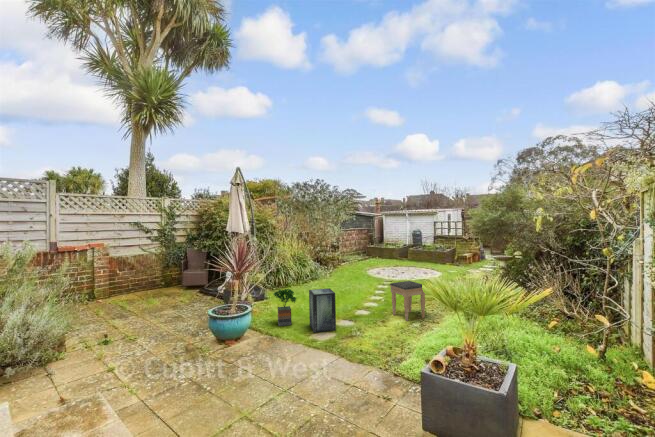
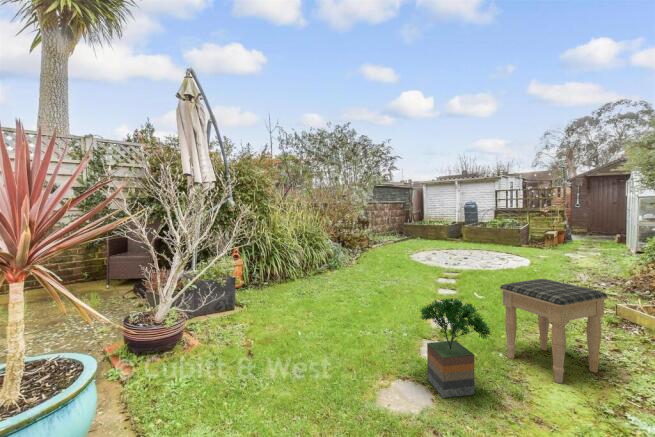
potted tree: present [274,289,296,326] -> present [420,299,491,398]
storage box: present [309,289,336,333] -> none [308,298,379,426]

